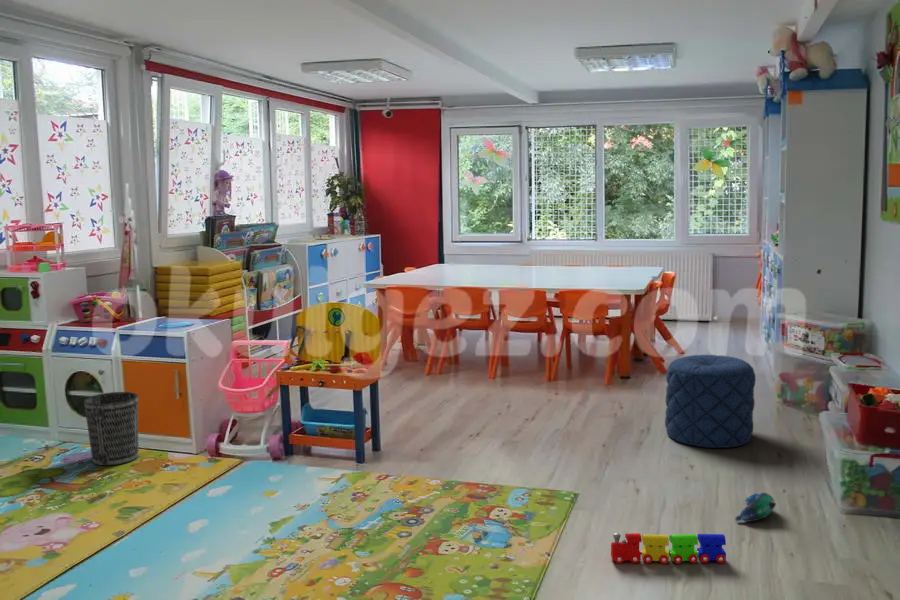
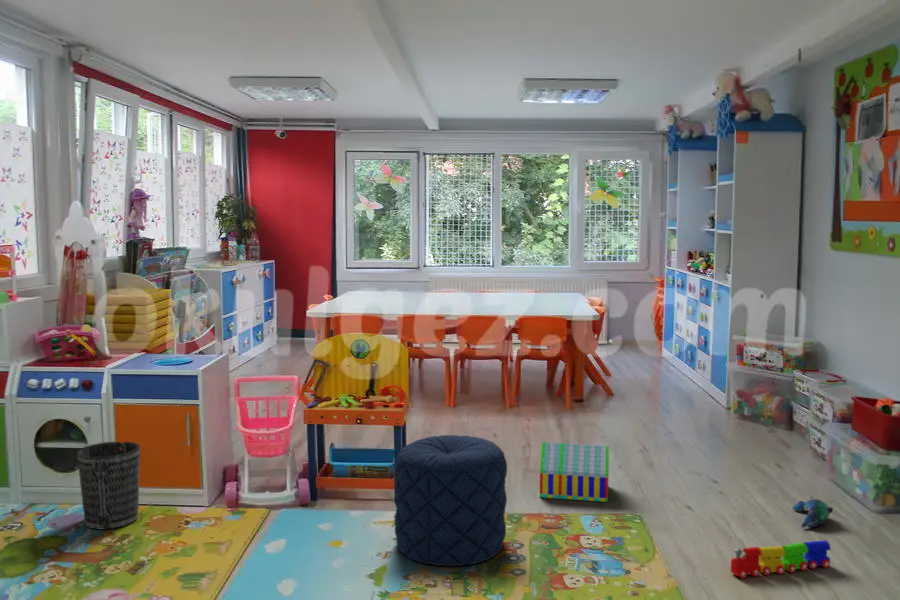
pouf: present [665,355,756,448] -> present [395,435,507,566]
toy house: none [493,415,572,478] -> present [540,442,609,502]

